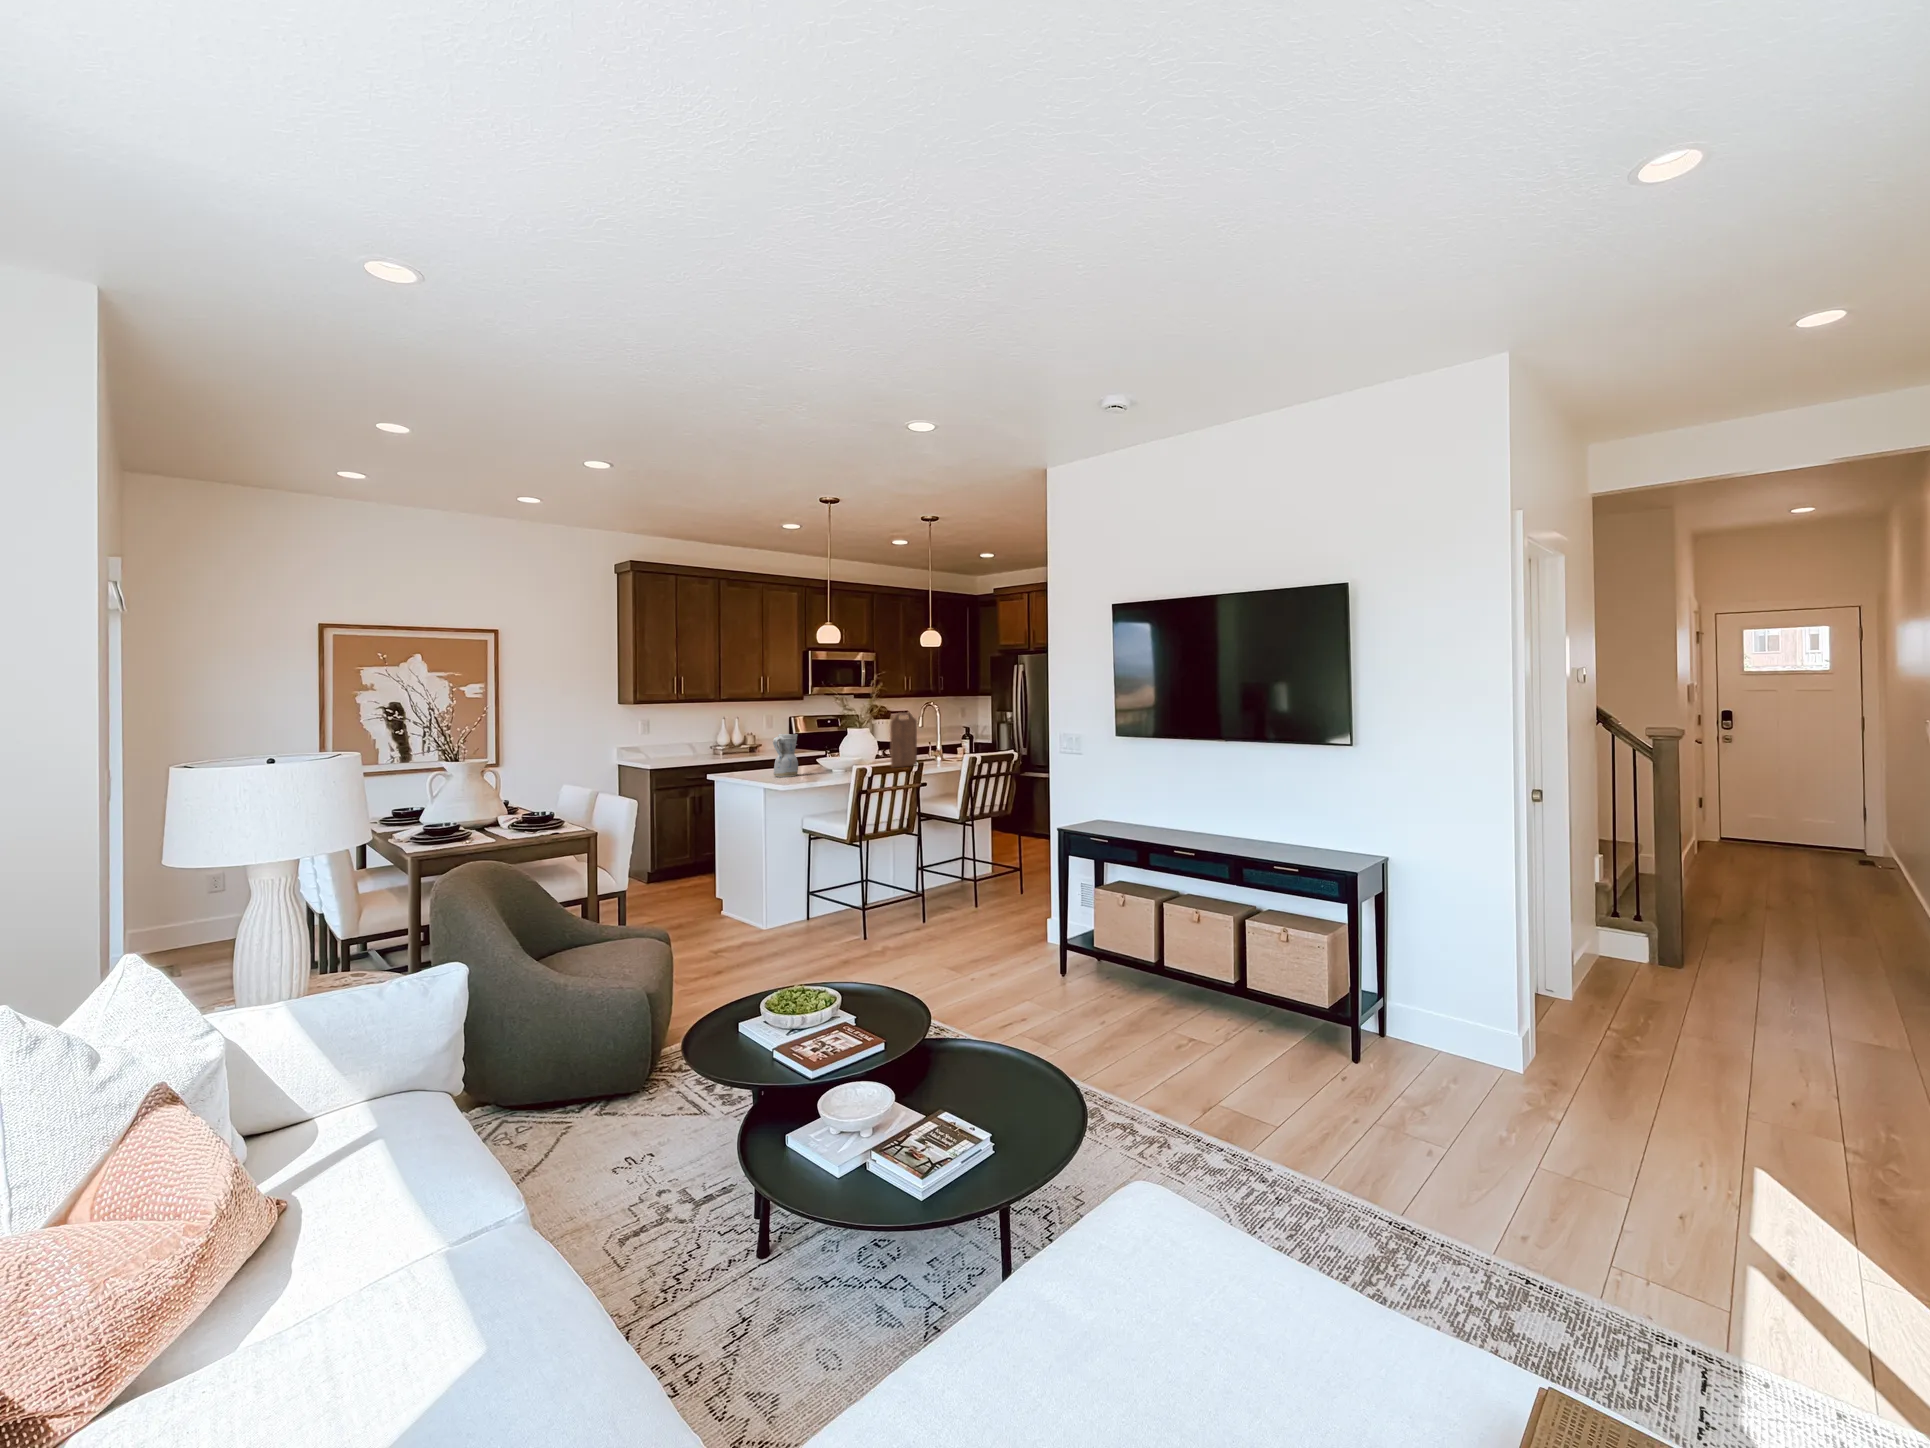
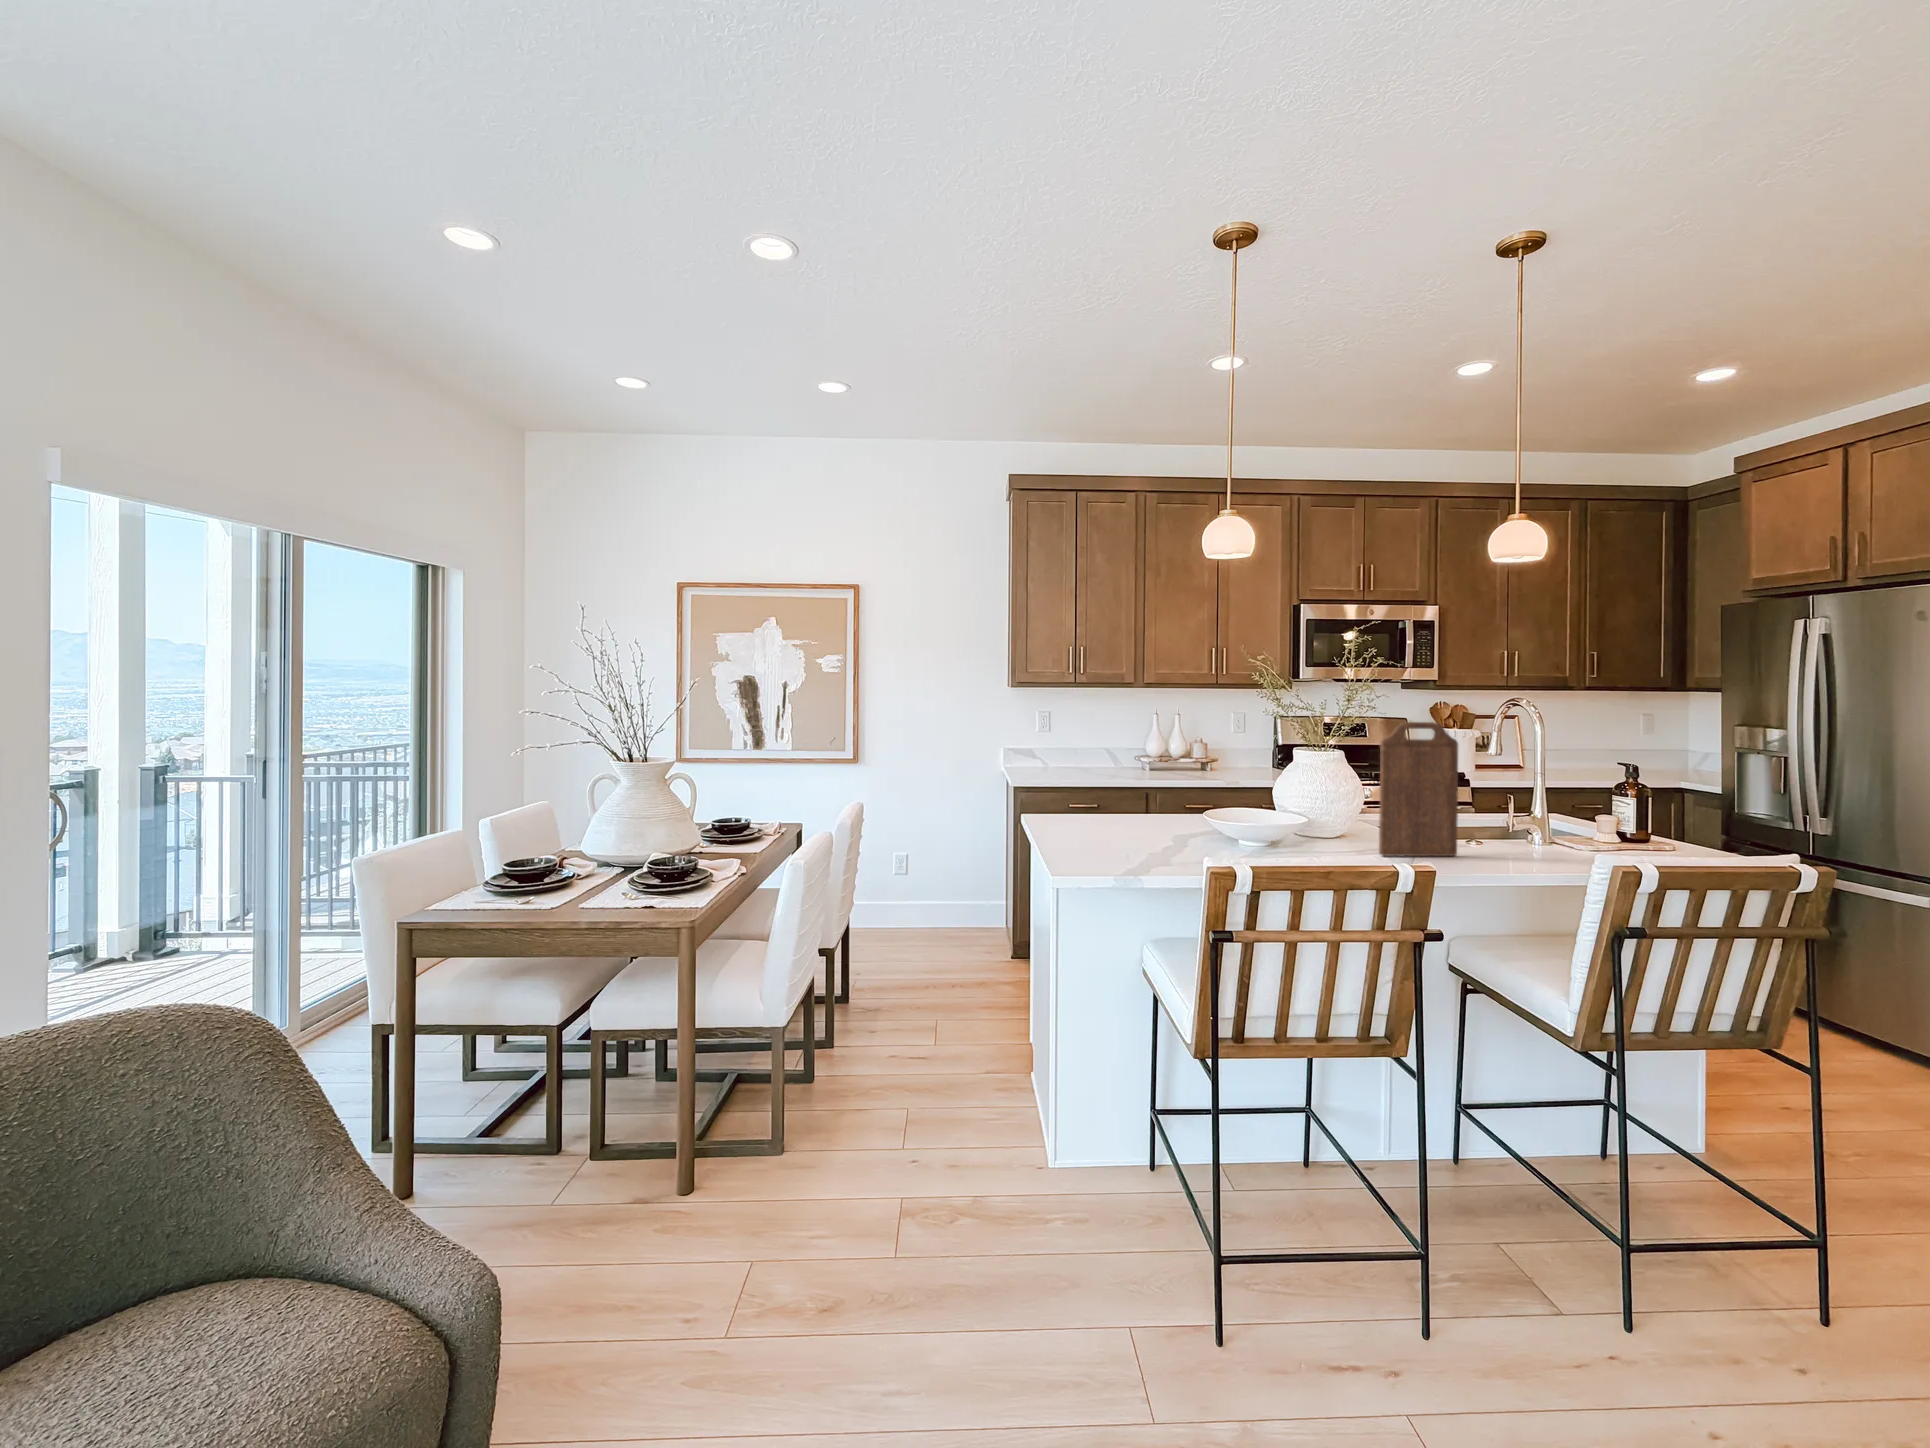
ceramic pitcher: present [773,734,798,777] -> none [1084,756,1146,852]

